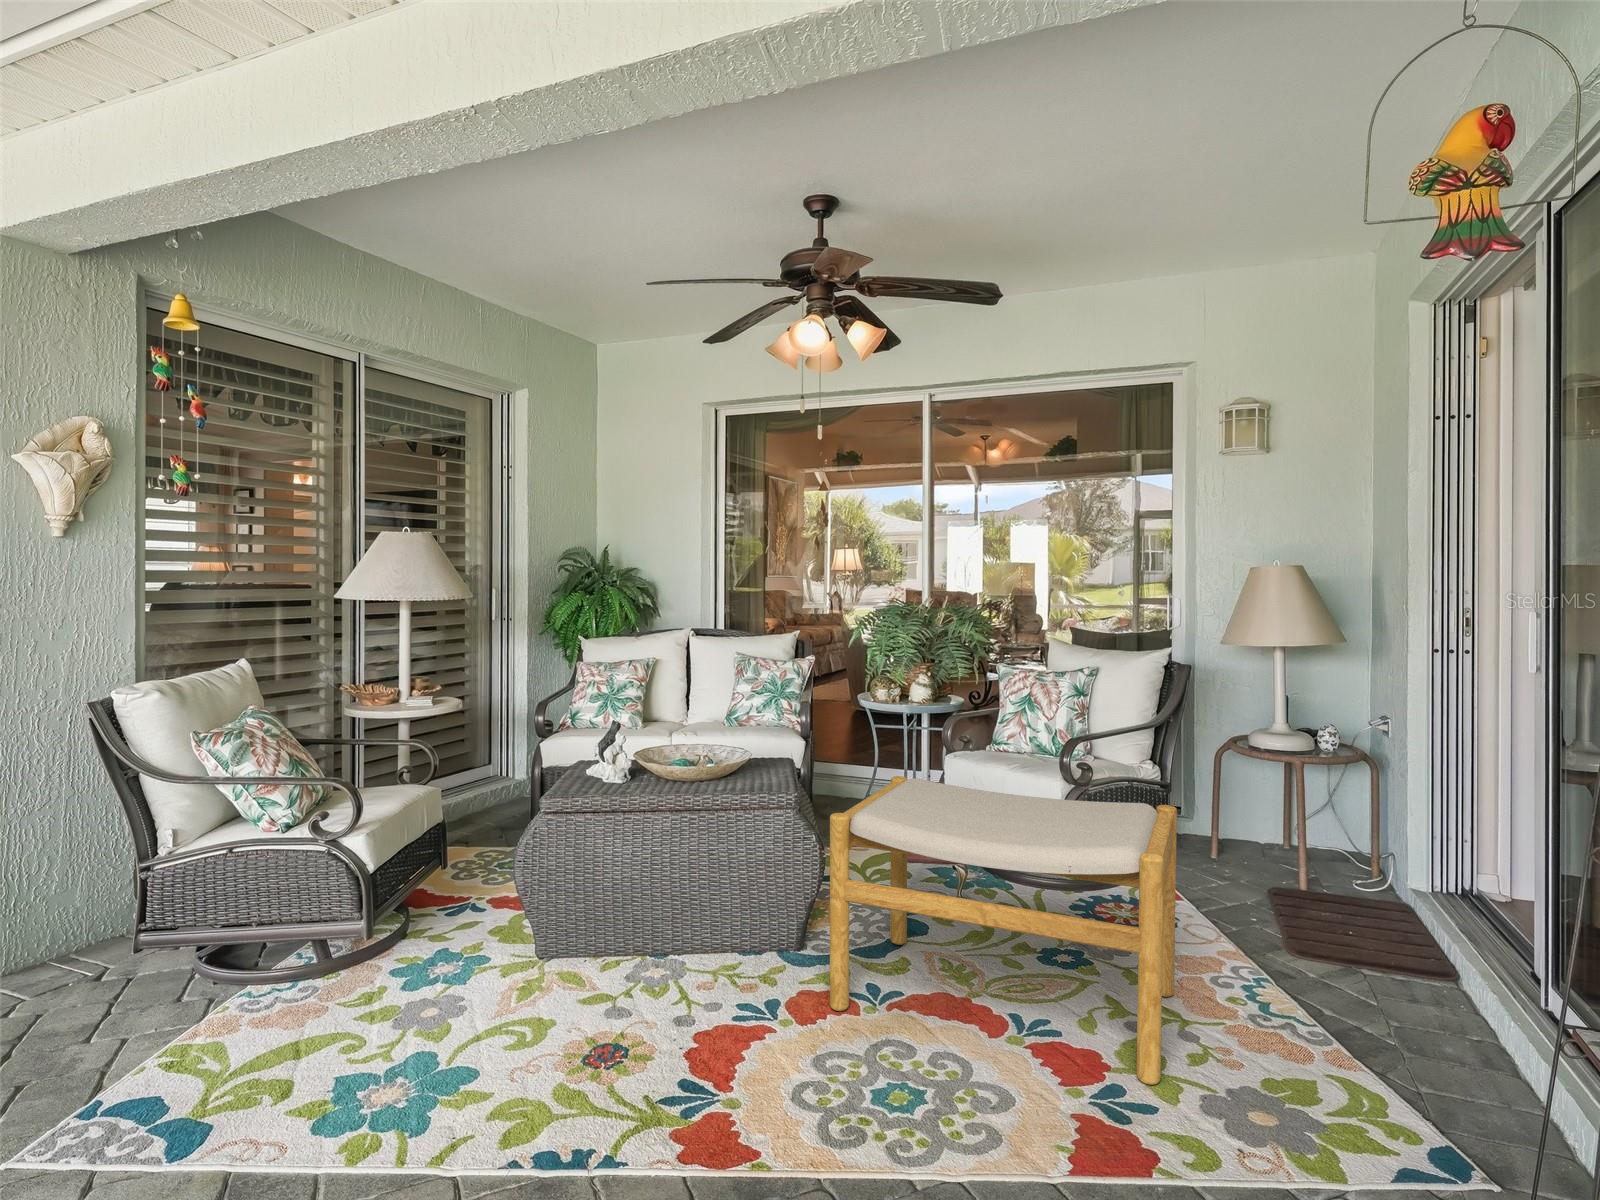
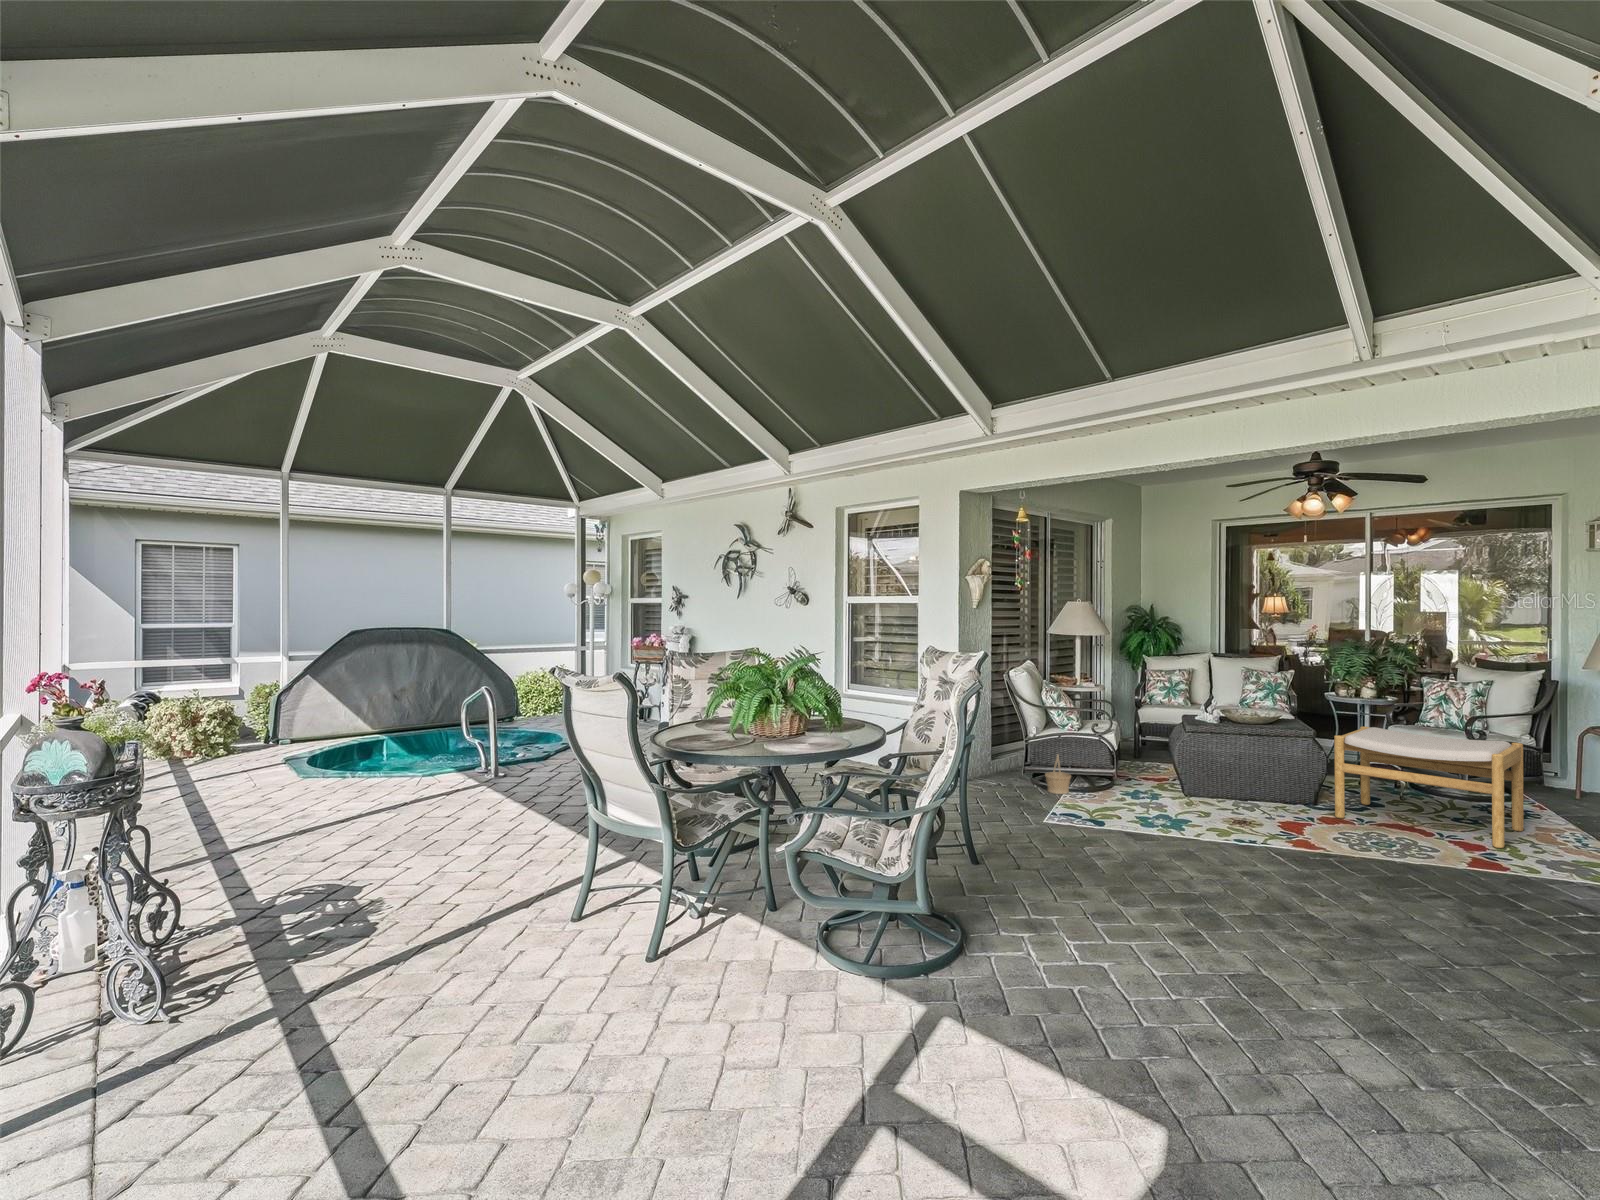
basket: none [157,902,240,1018] -> present [1045,755,1071,794]

